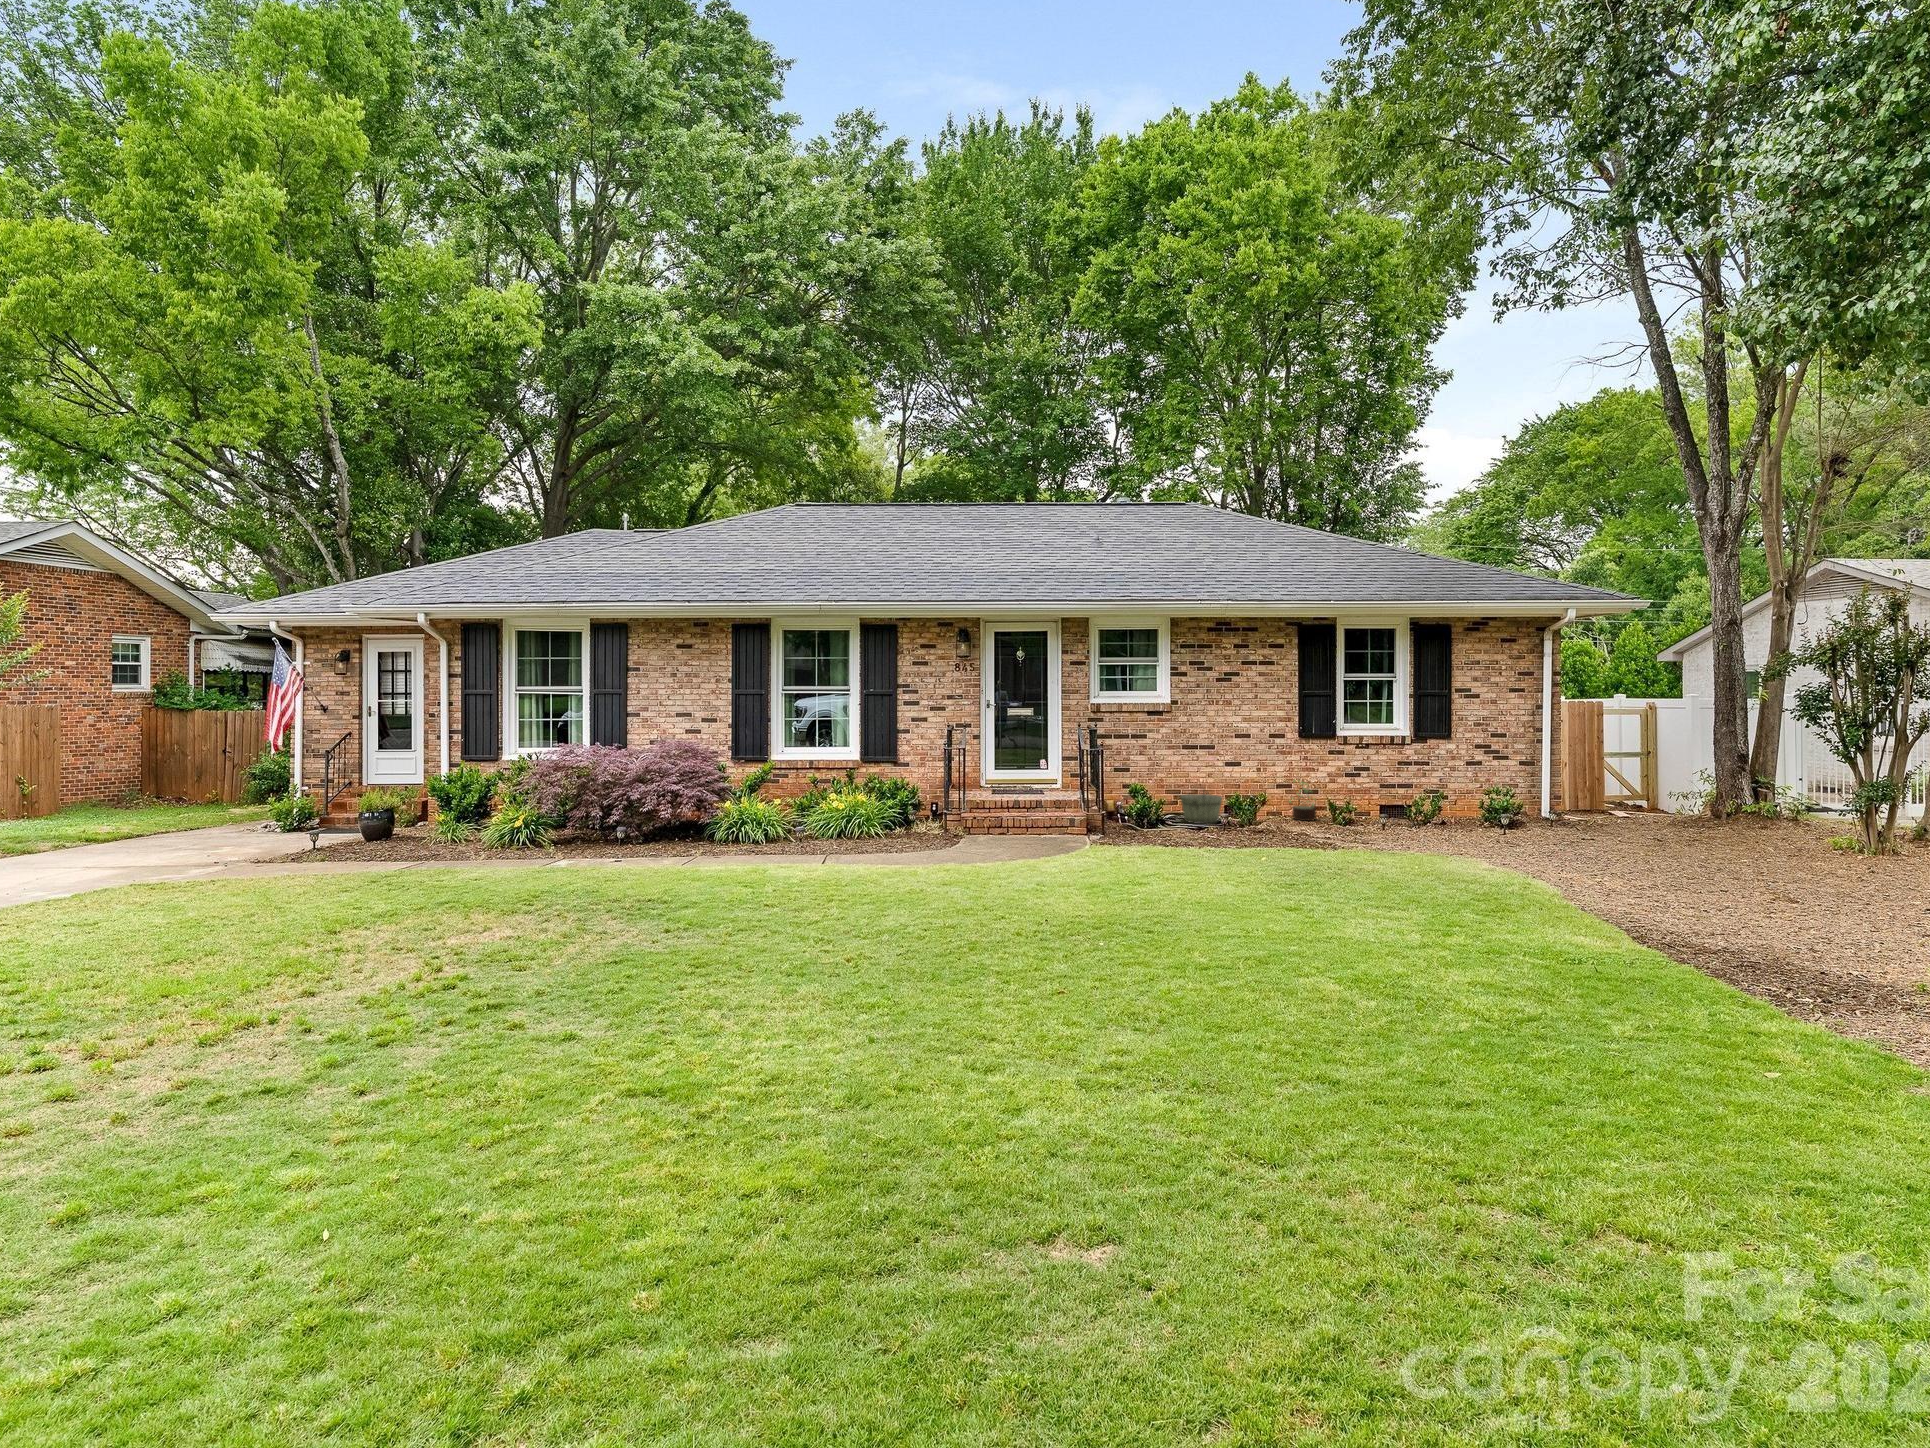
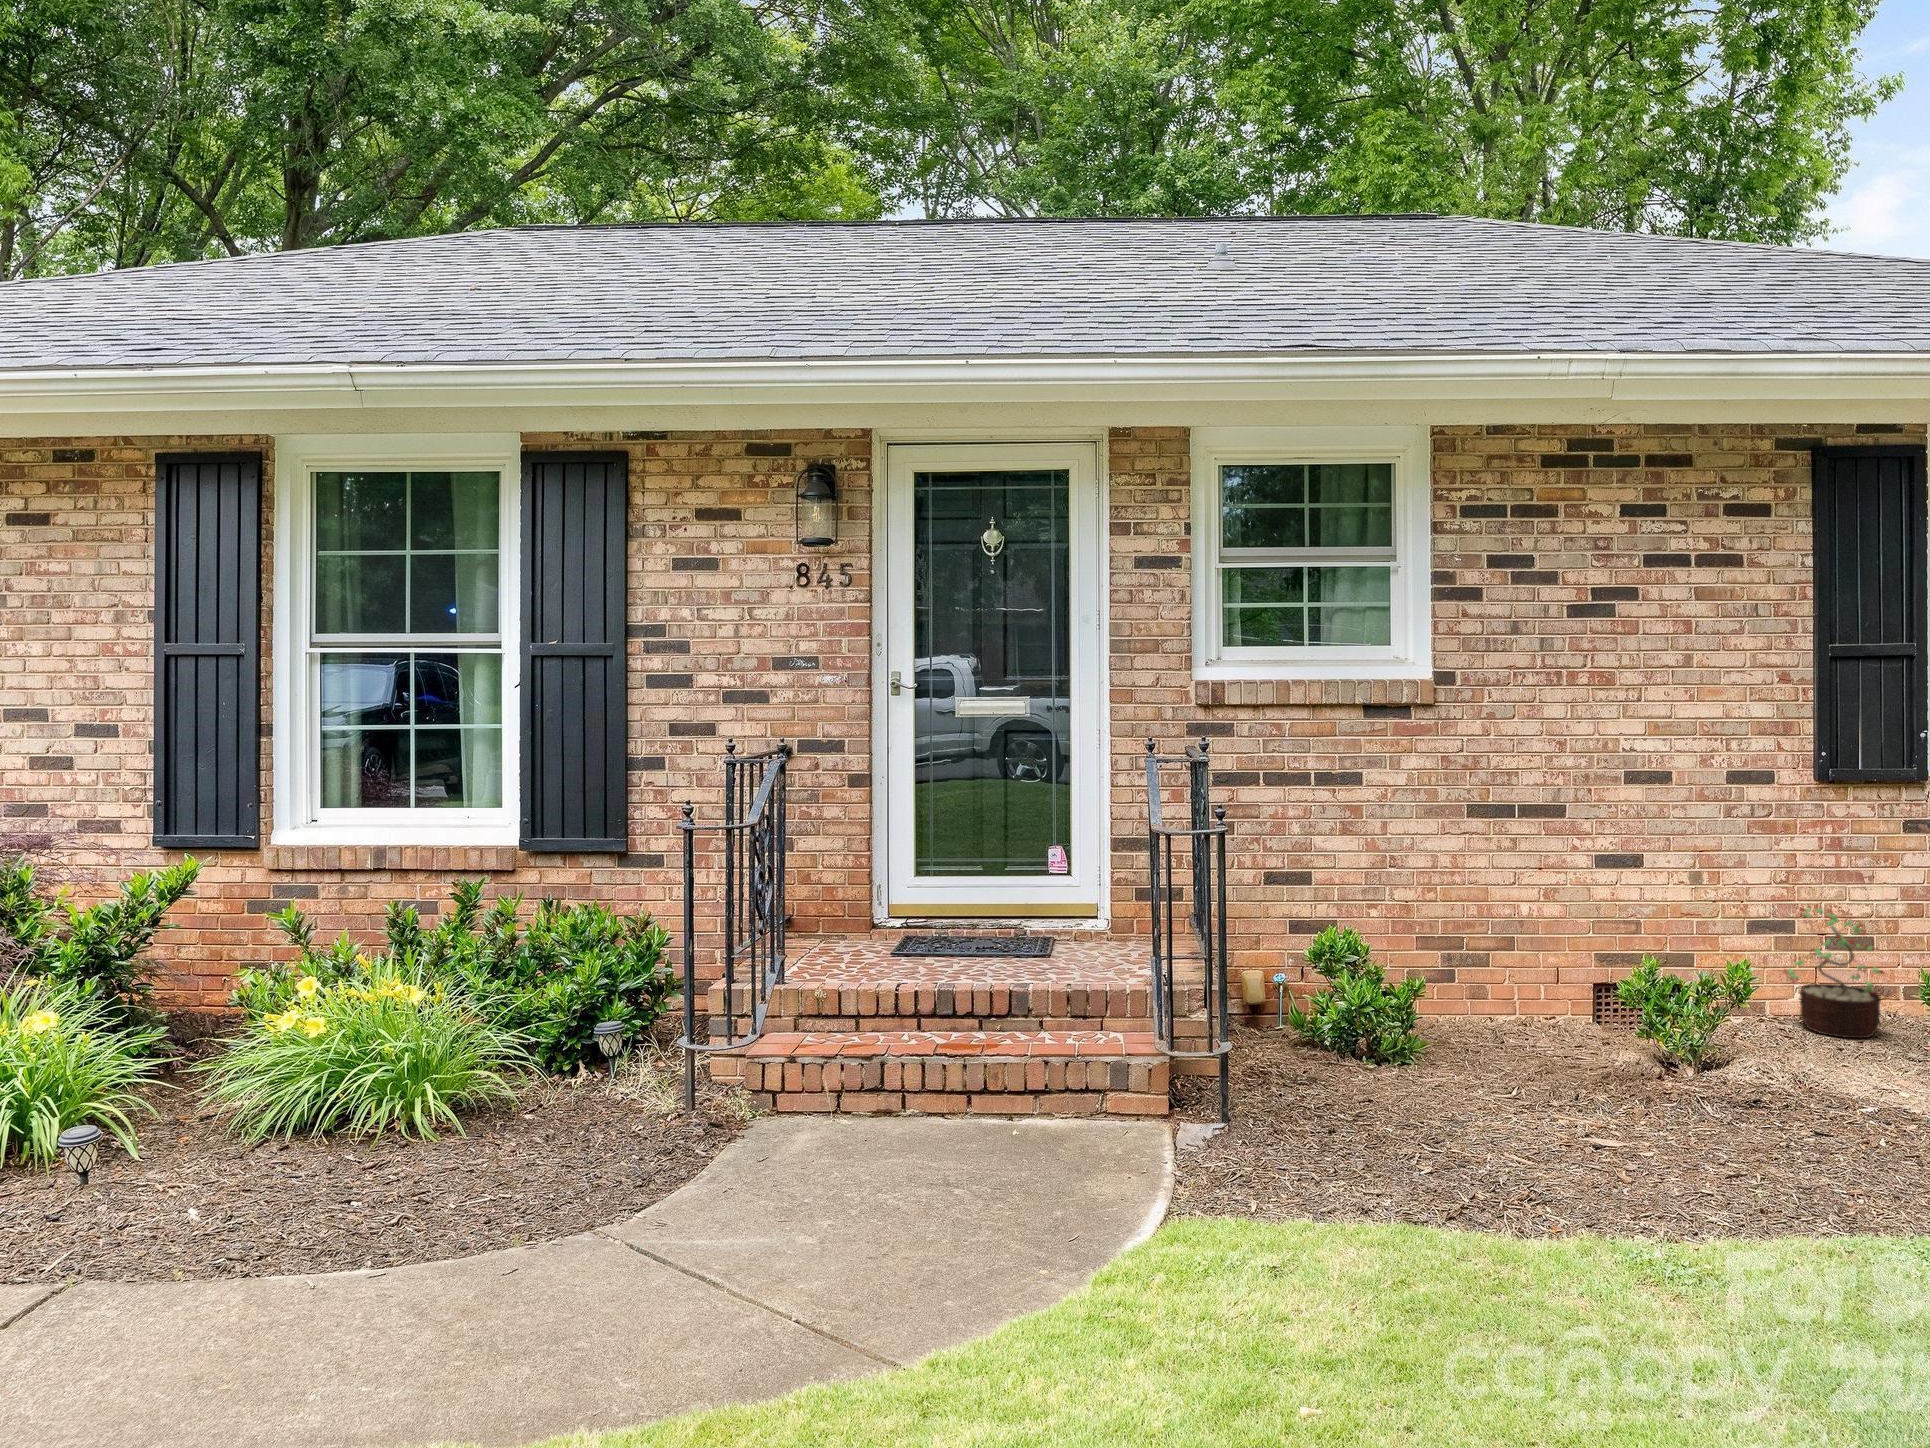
wooden bucket: present [1181,794,1222,824] -> none [1465,932,1598,1052]

